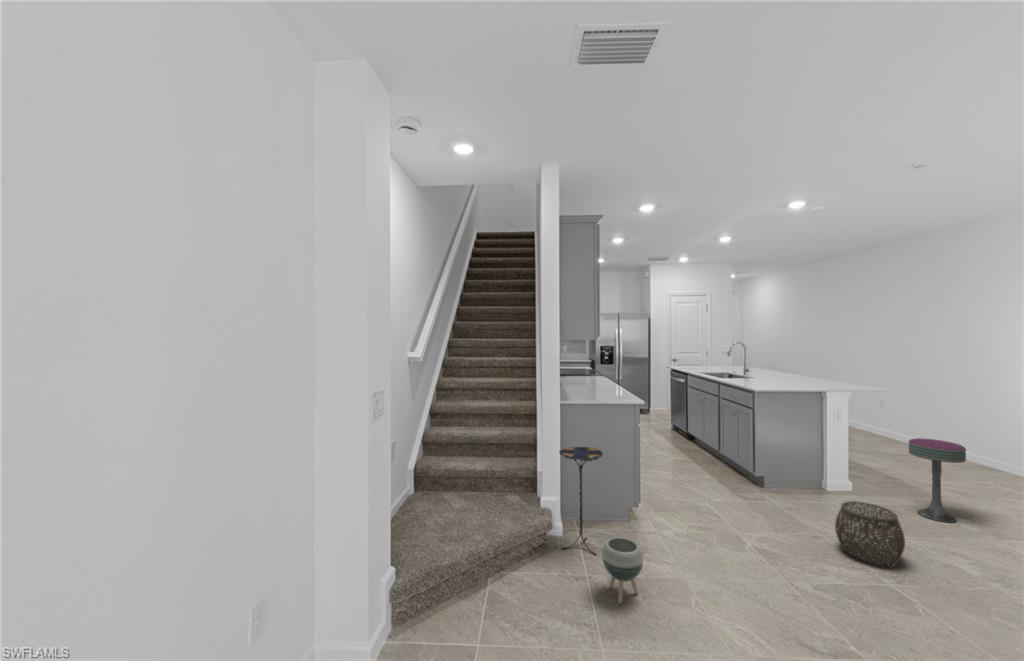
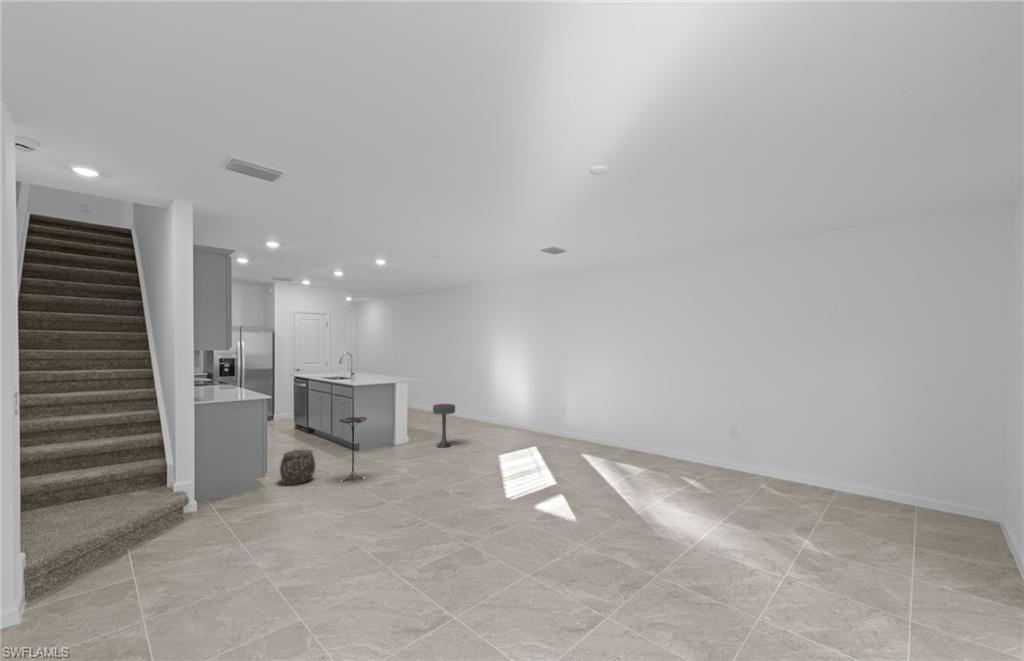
side table: present [559,447,603,552] -> present [339,417,367,475]
woven basket: present [835,501,905,565] -> present [280,450,315,484]
planter: present [602,537,643,604] -> none [236,484,268,526]

